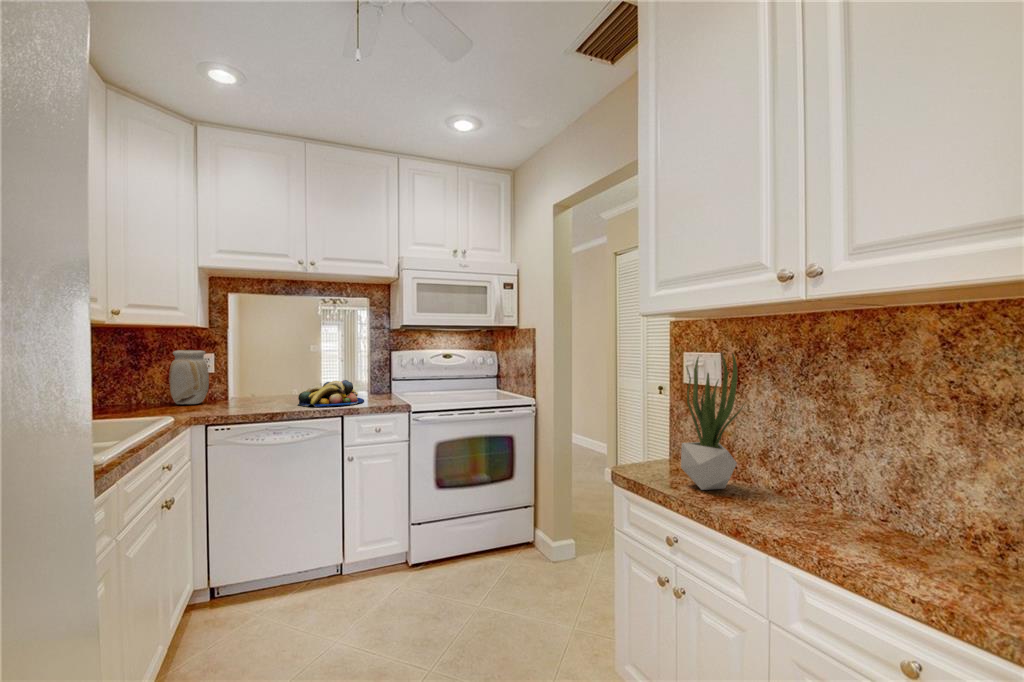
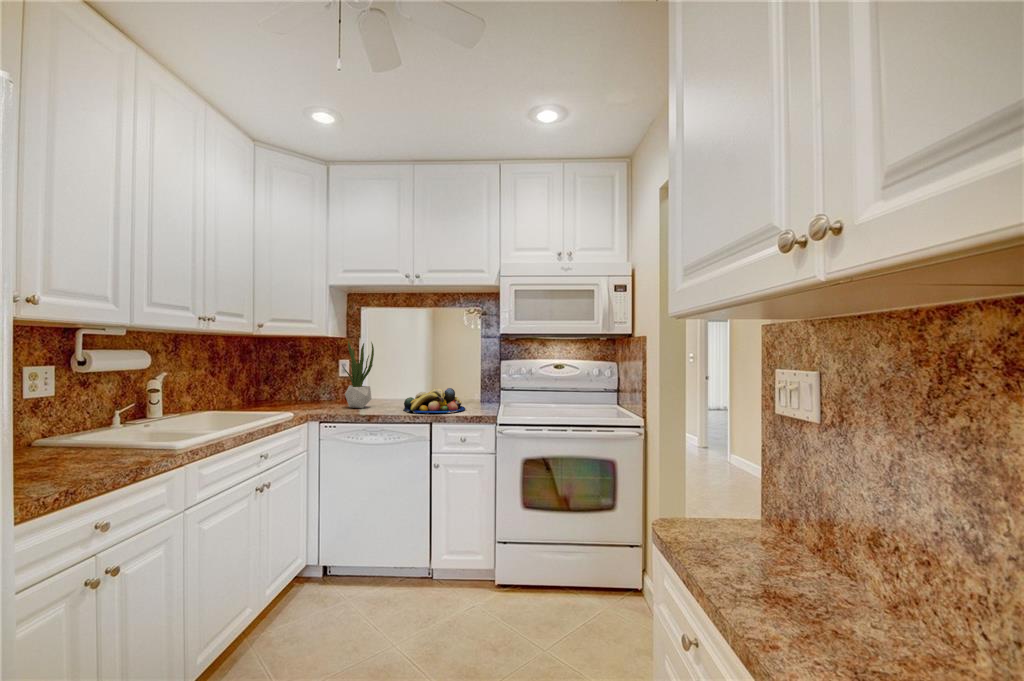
vase: present [169,350,209,404] -> none [311,356,341,404]
potted plant: present [681,353,743,490] -> present [343,341,374,408]

